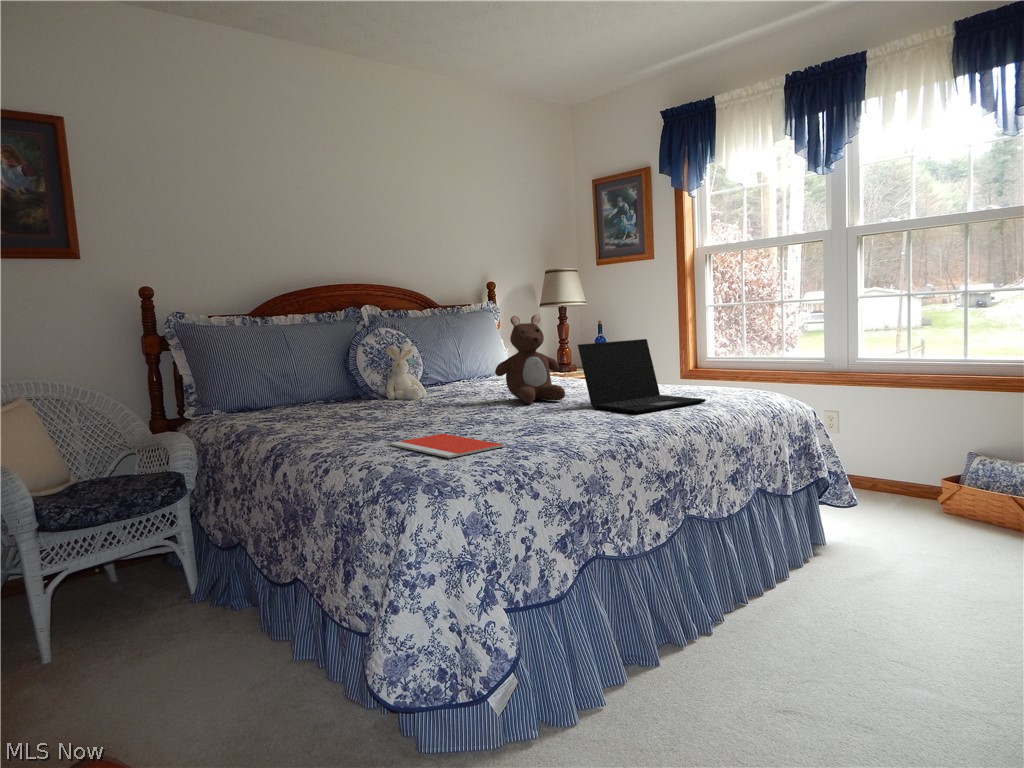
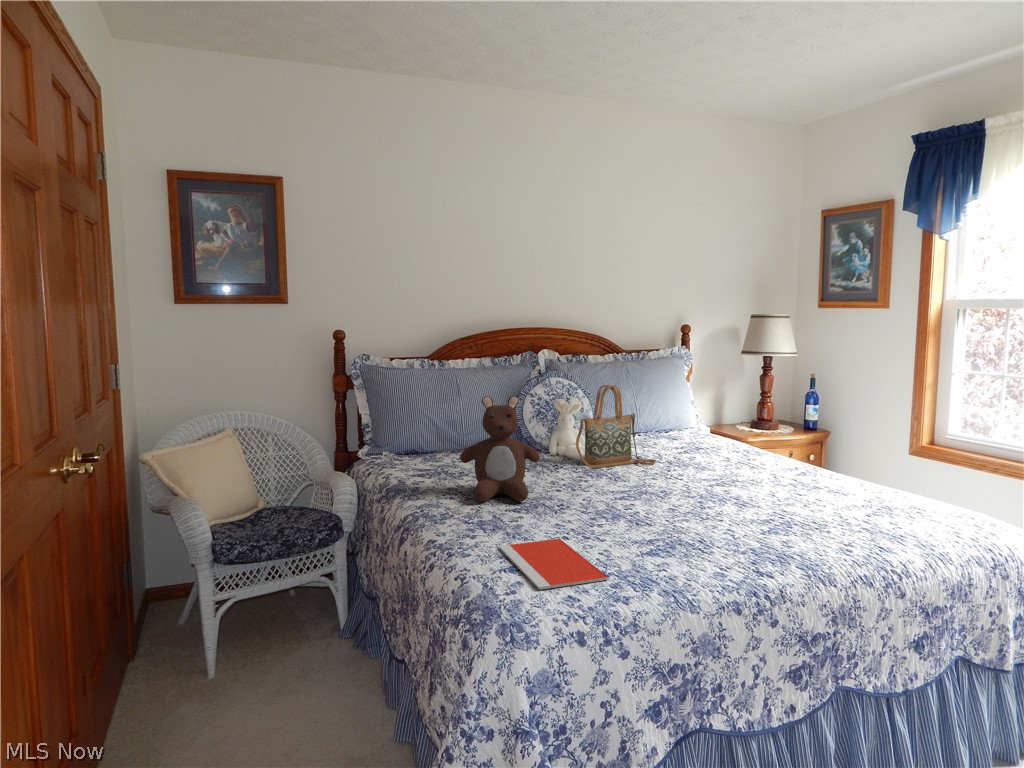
teddy bear: present [495,315,565,403] -> present [460,396,540,502]
handbag: none [419,323,492,400] -> present [576,385,656,468]
laptop: present [578,339,705,413] -> none [740,439,897,543]

